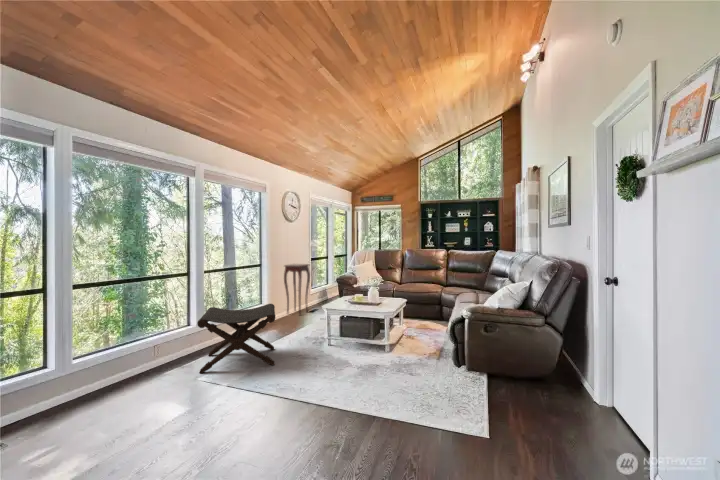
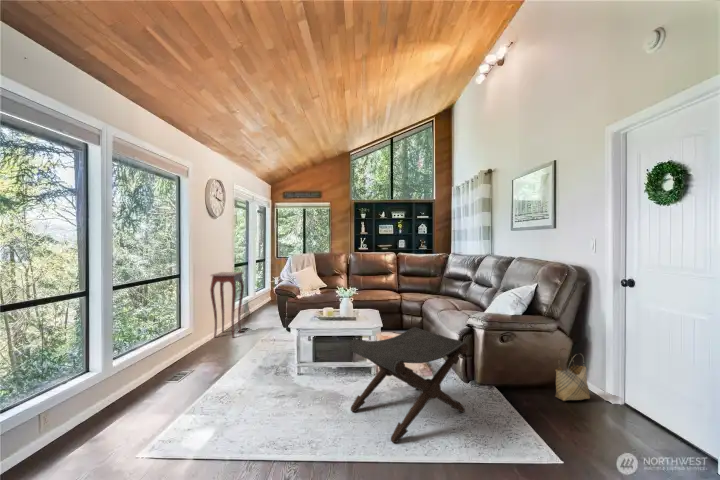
footstool: present [197,304,275,373] -> present [348,327,468,443]
woven basket: none [539,344,577,395] -> present [555,349,590,401]

